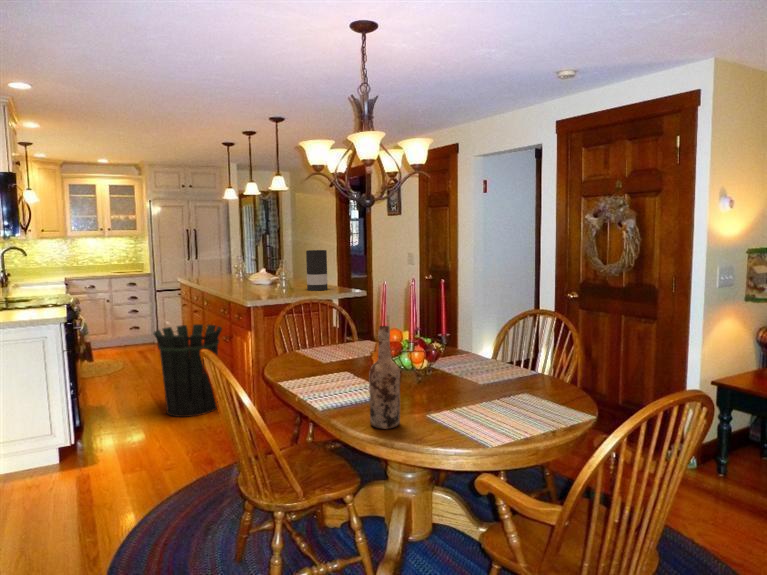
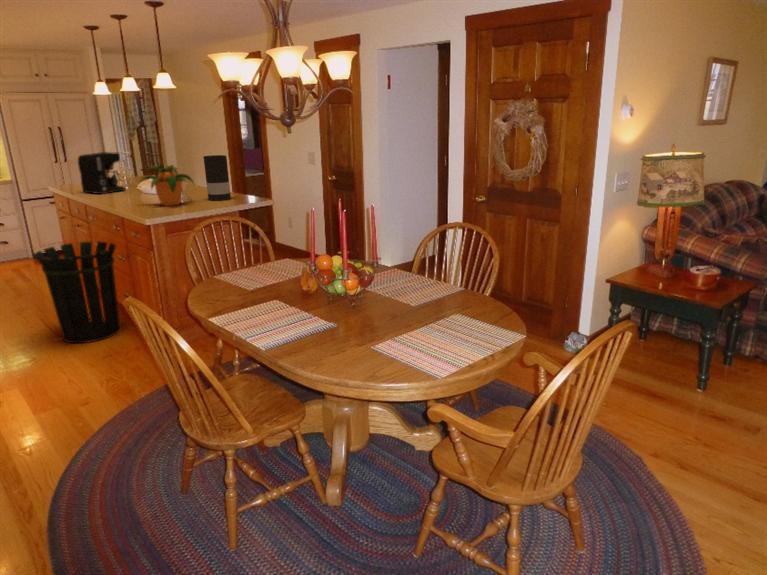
coffee maker: none [203,249,240,284] -> present [78,152,125,194]
potted plant: none [248,254,296,293] -> present [141,165,193,206]
wine bottle: present [369,326,400,429] -> none [317,266,349,368]

